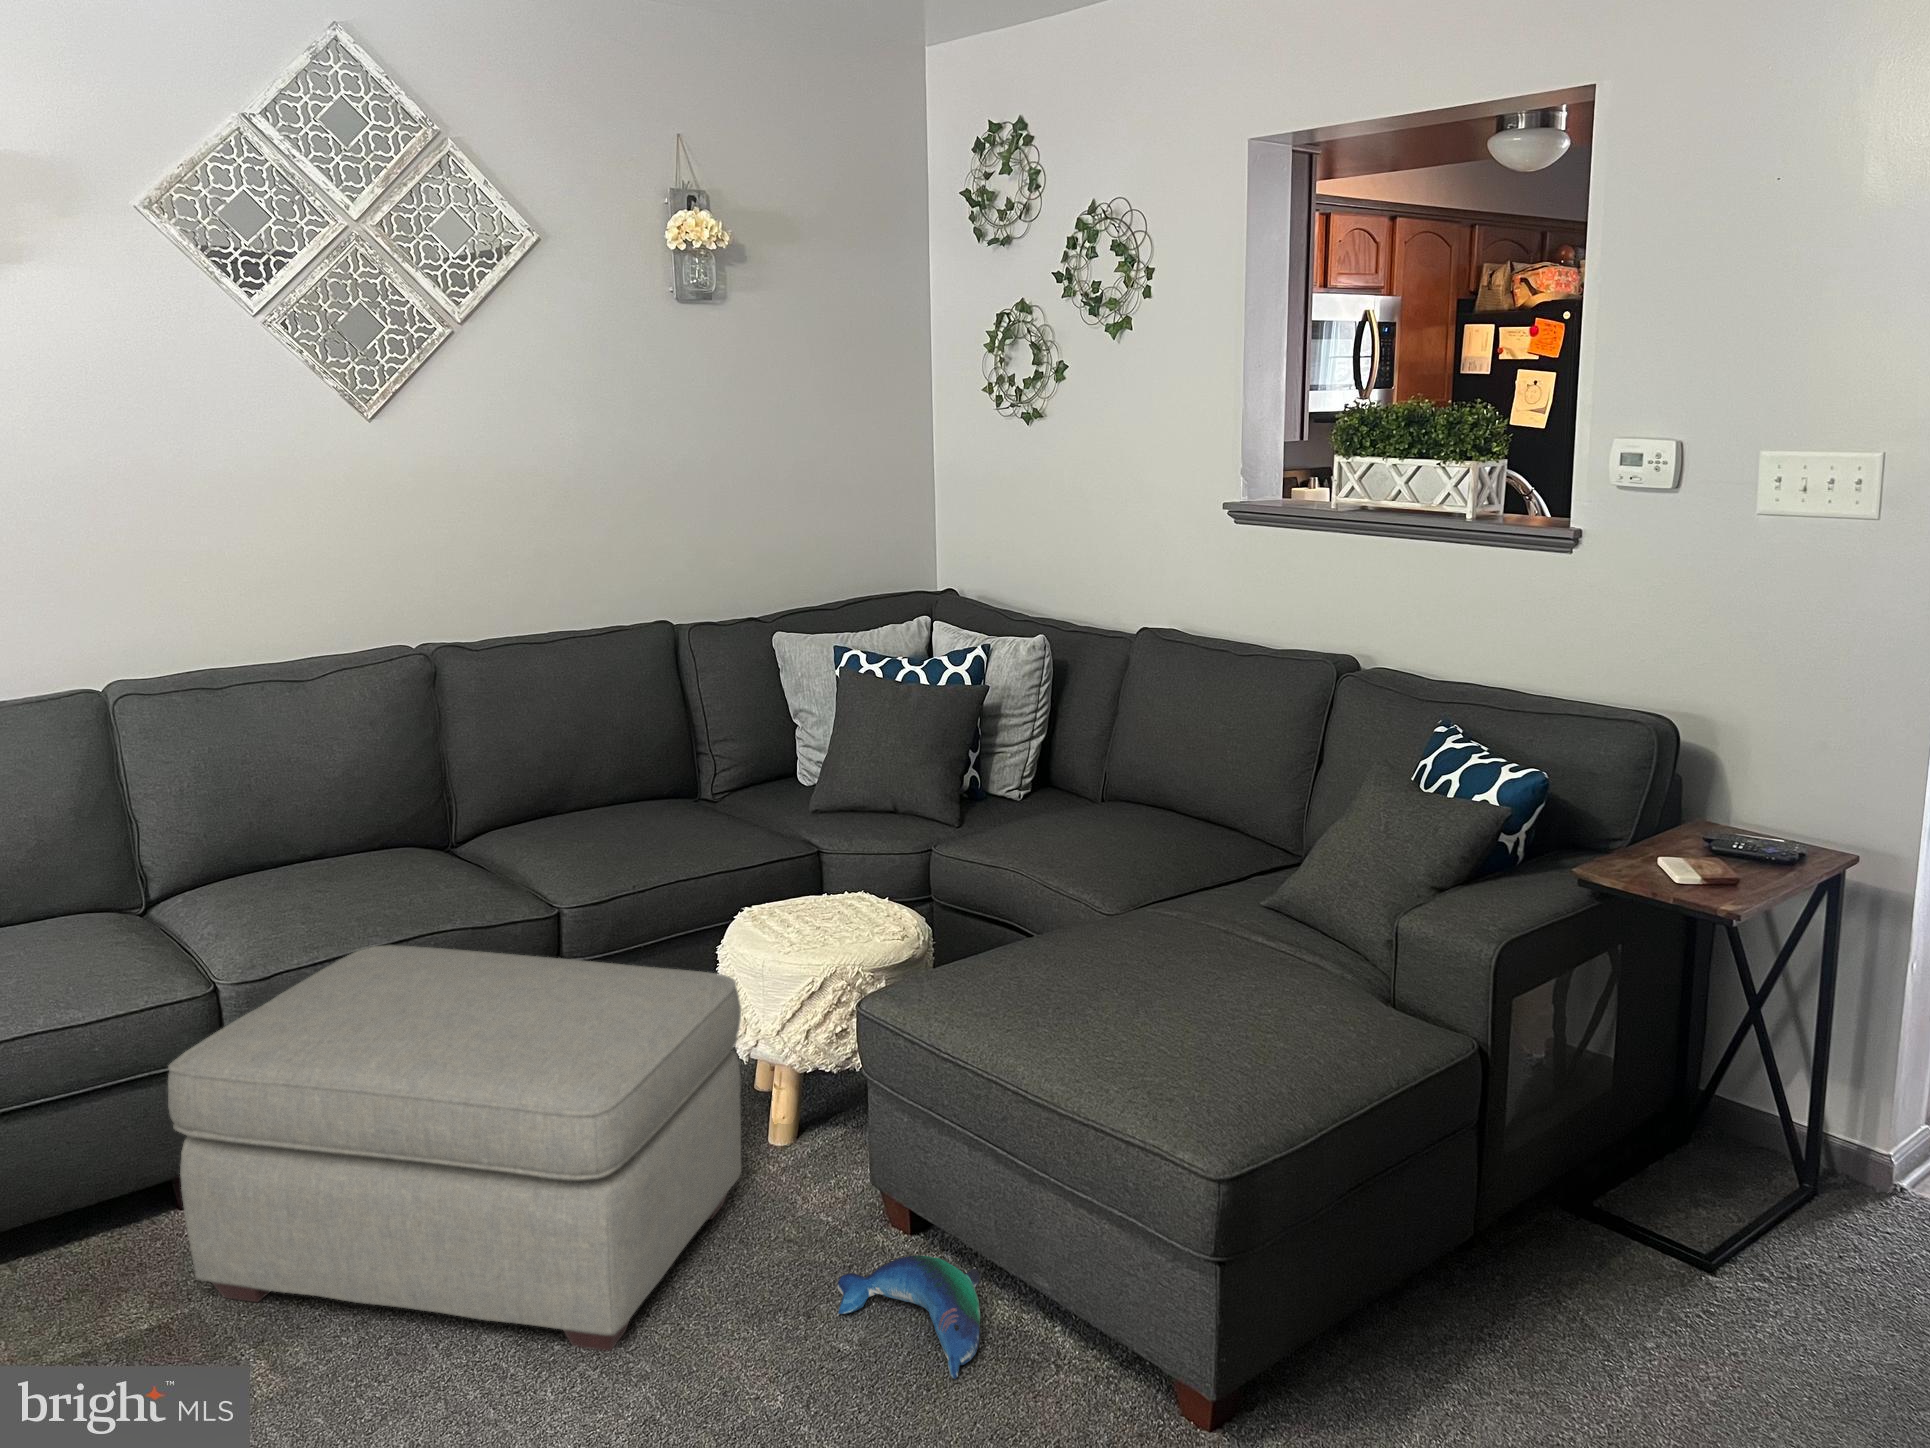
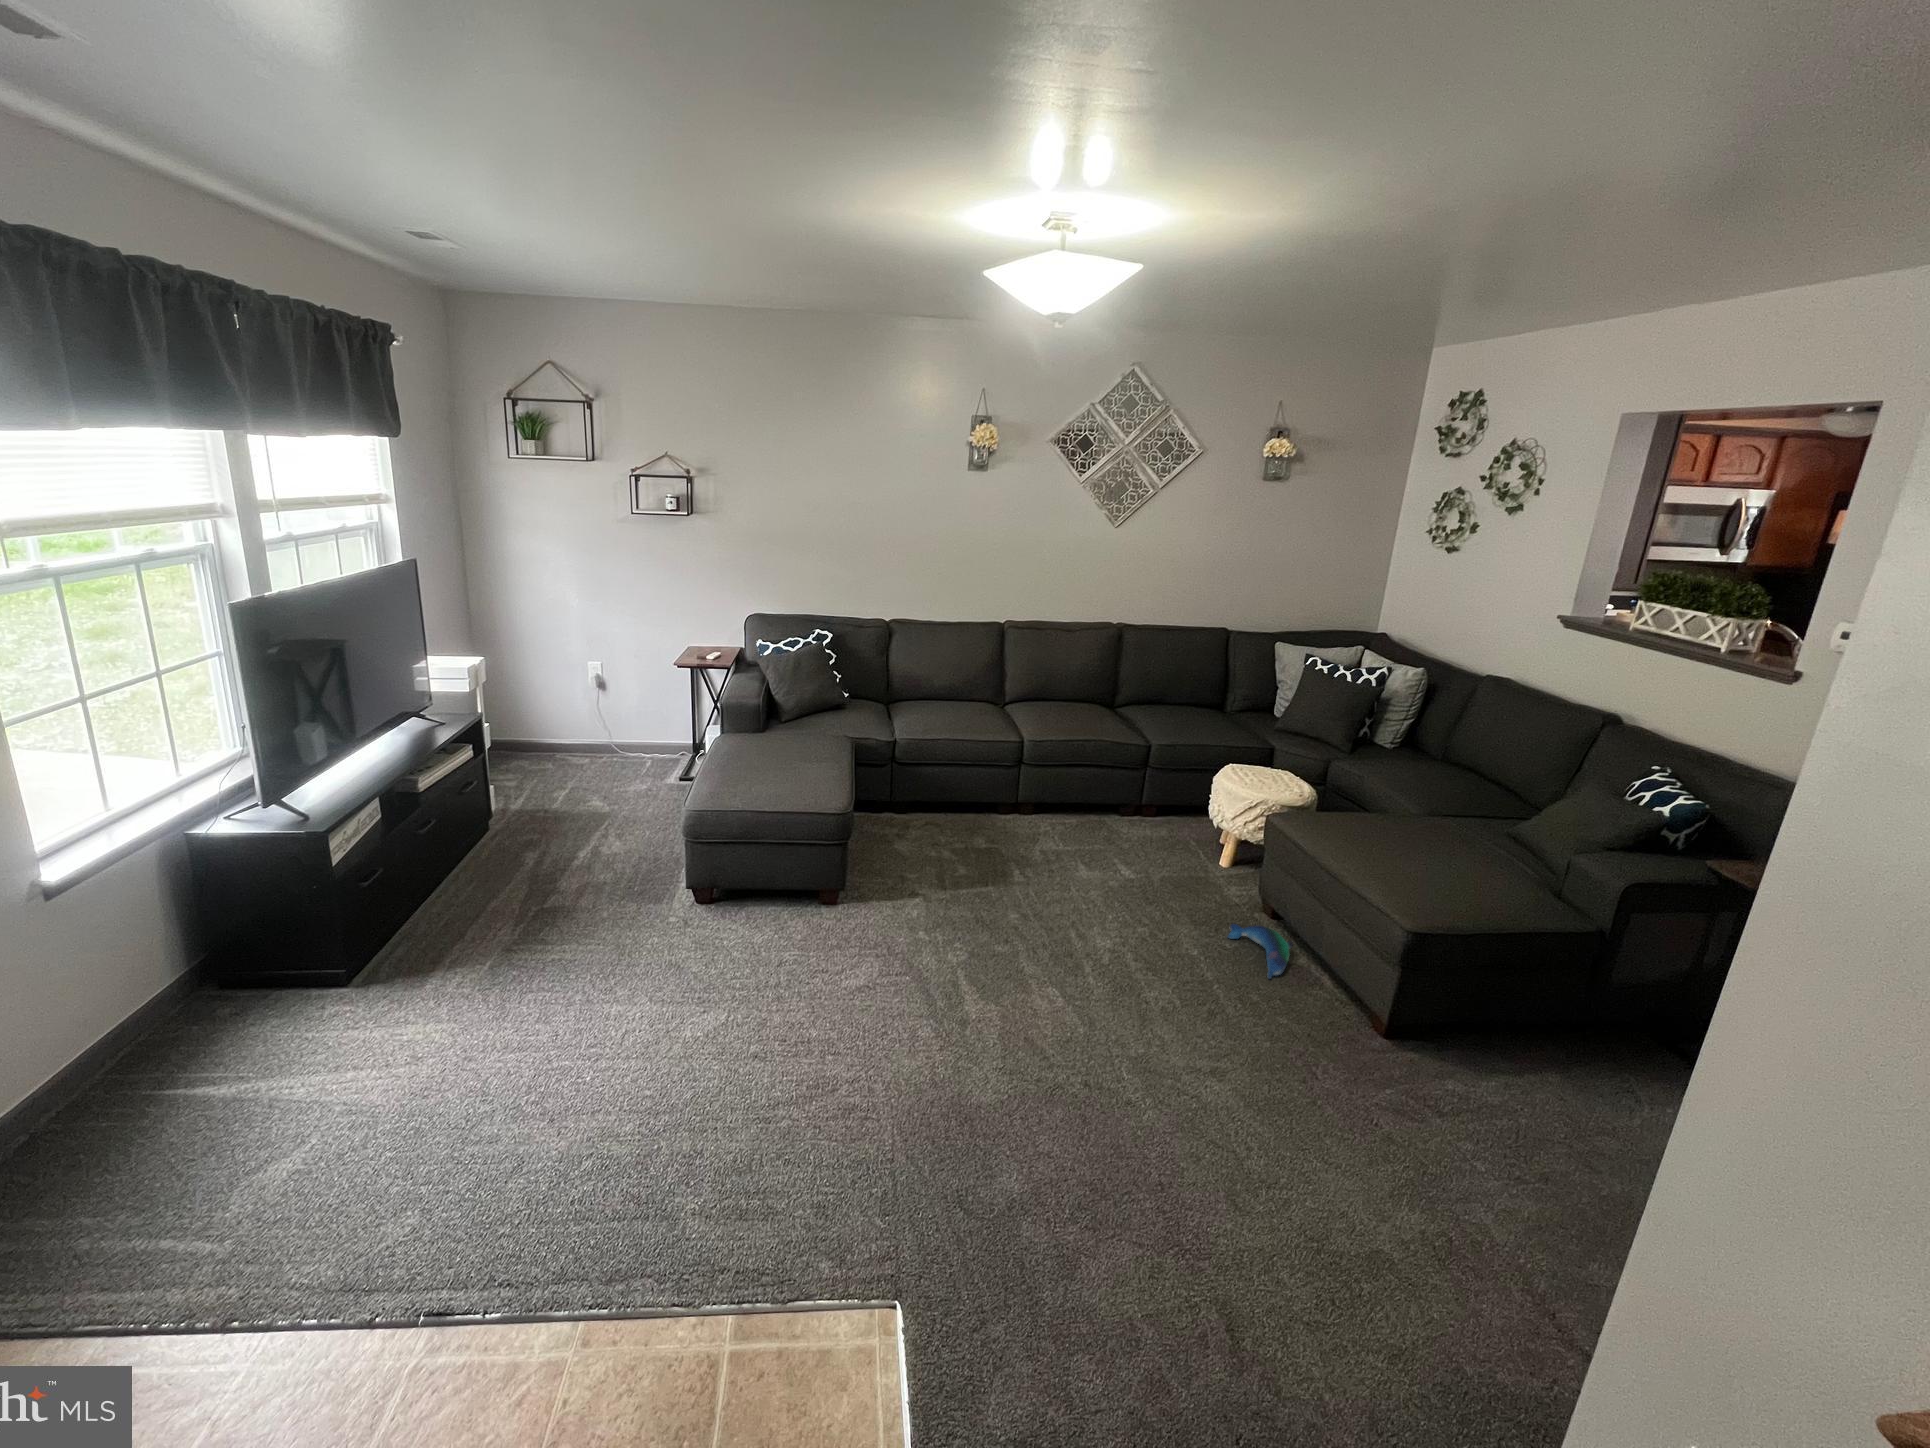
ottoman: present [168,945,741,1351] -> none [998,741,1216,916]

